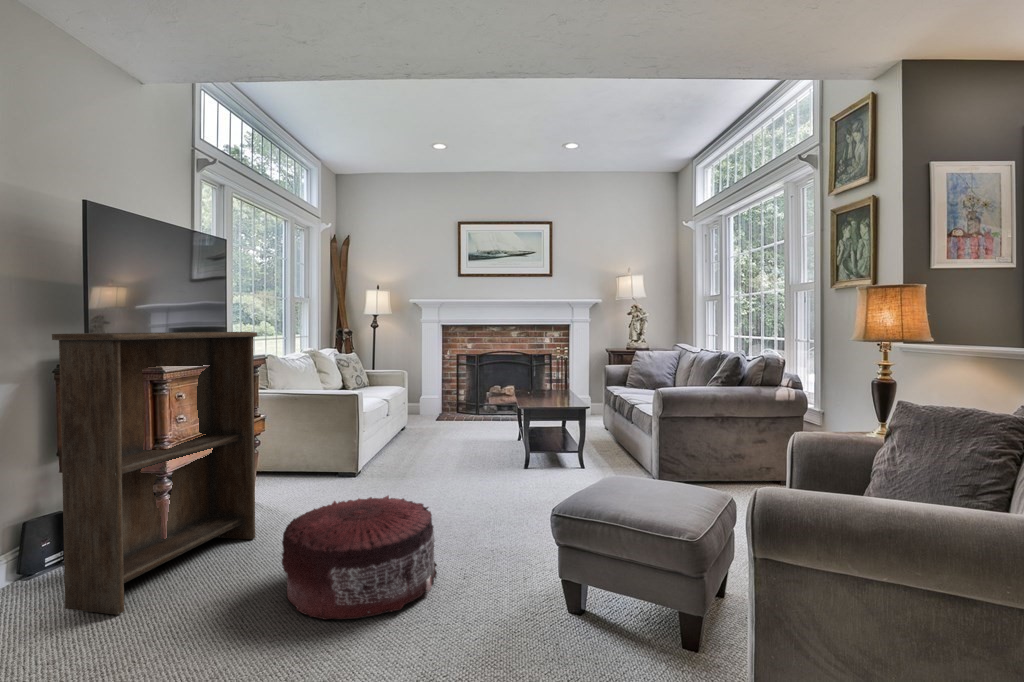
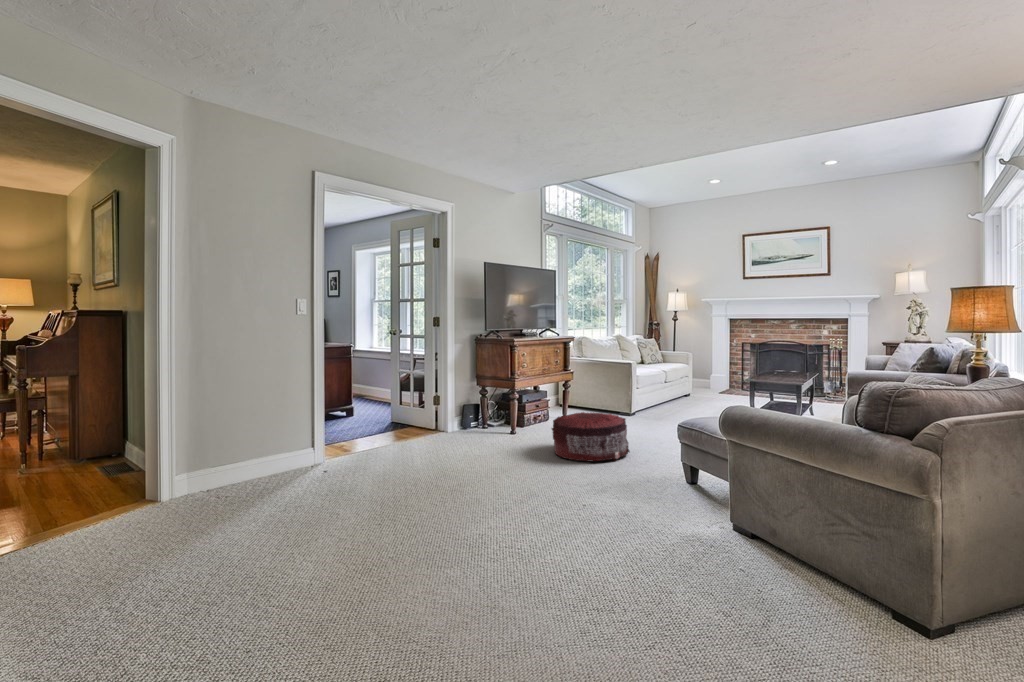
bookshelf: present [52,332,257,615] -> none [473,324,558,443]

